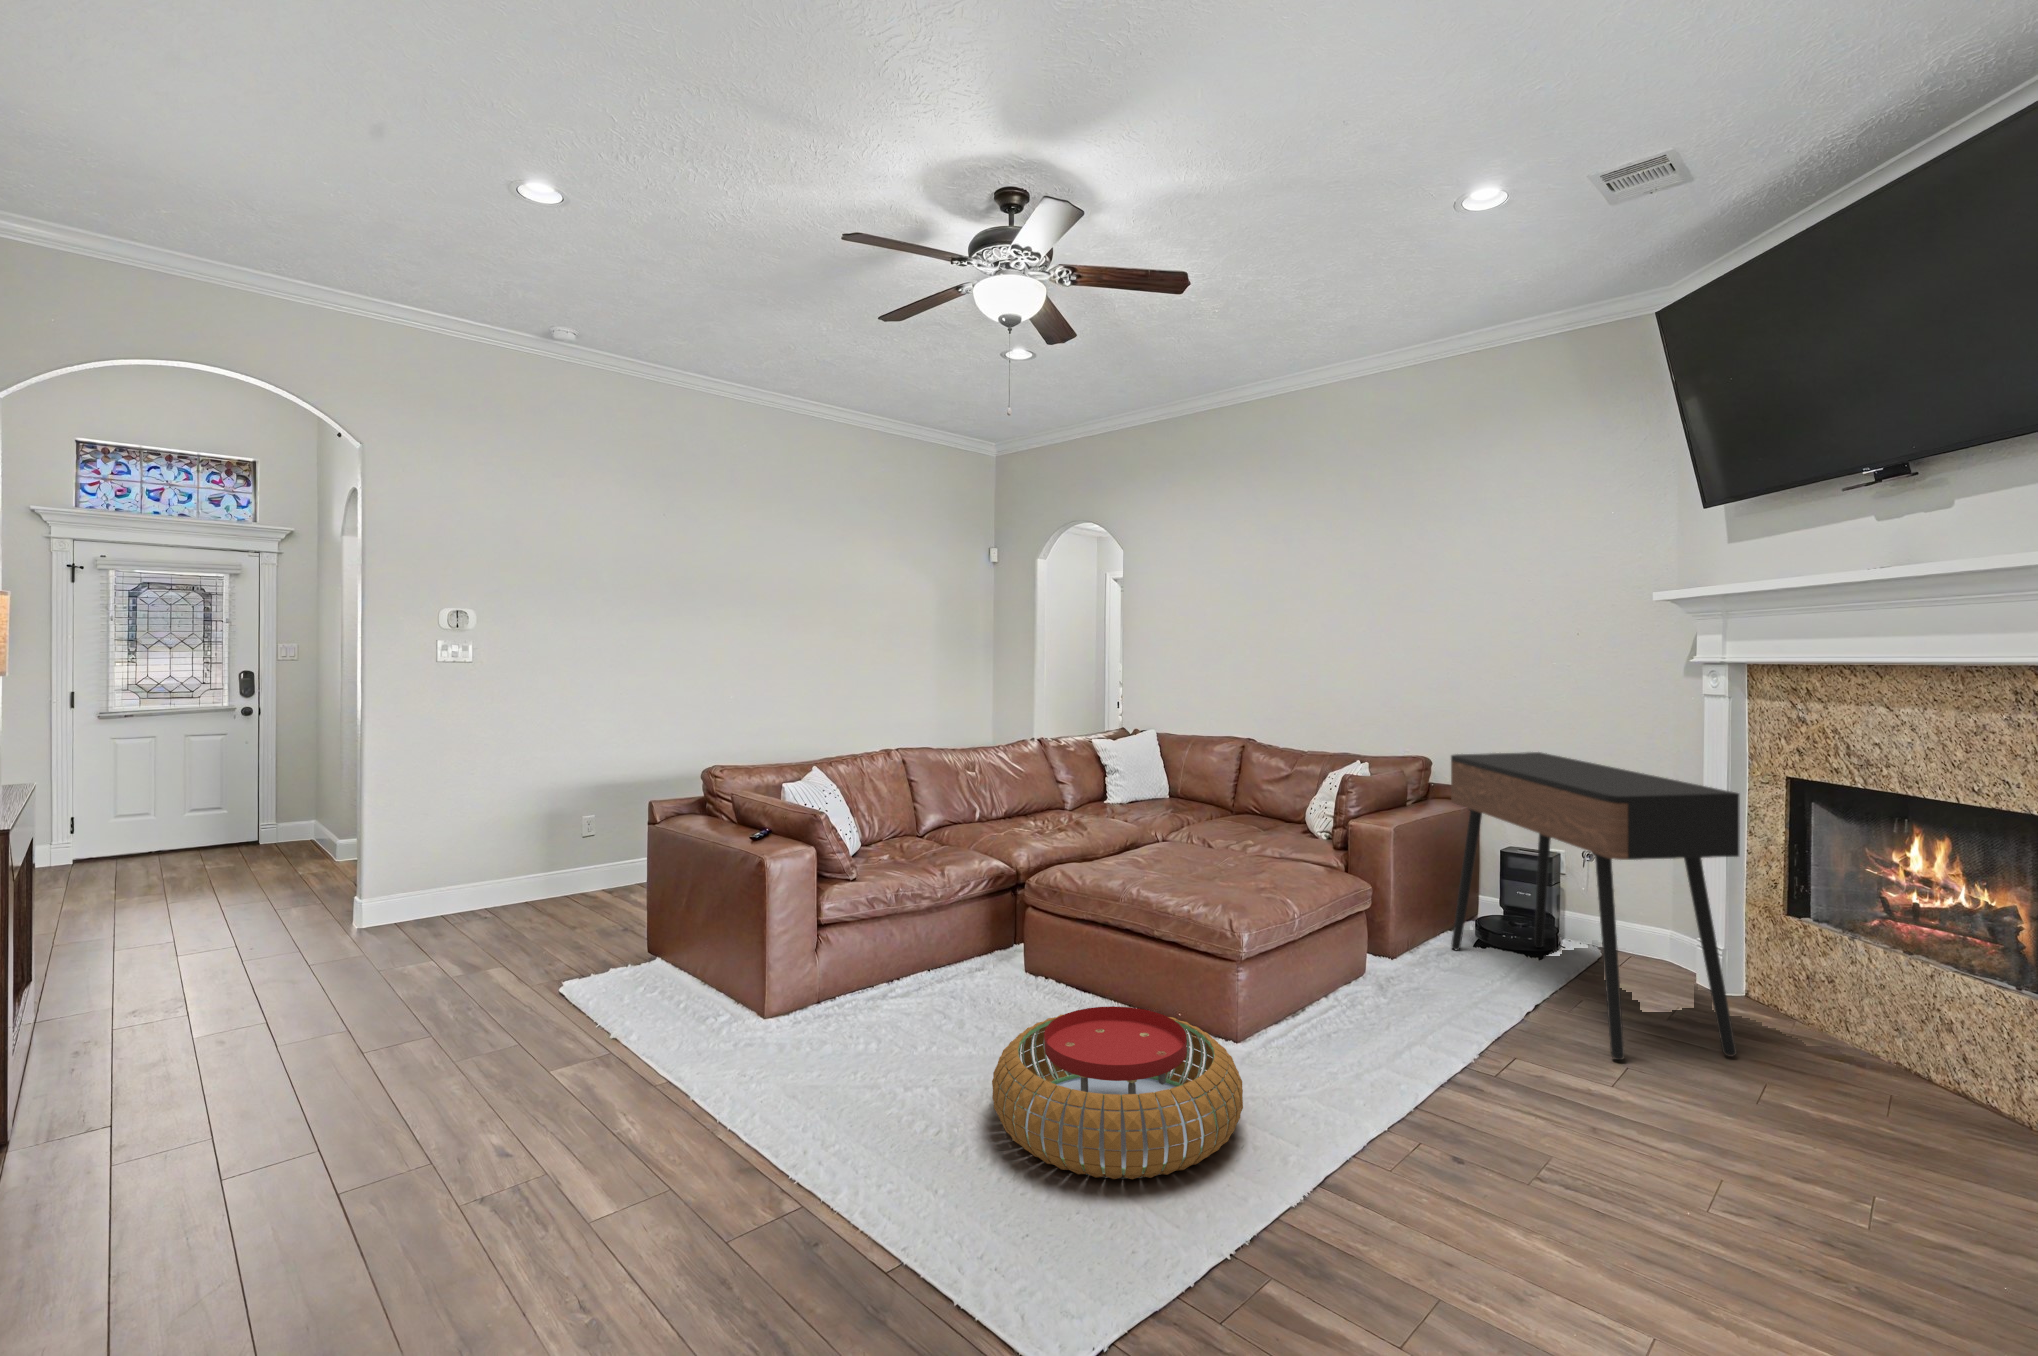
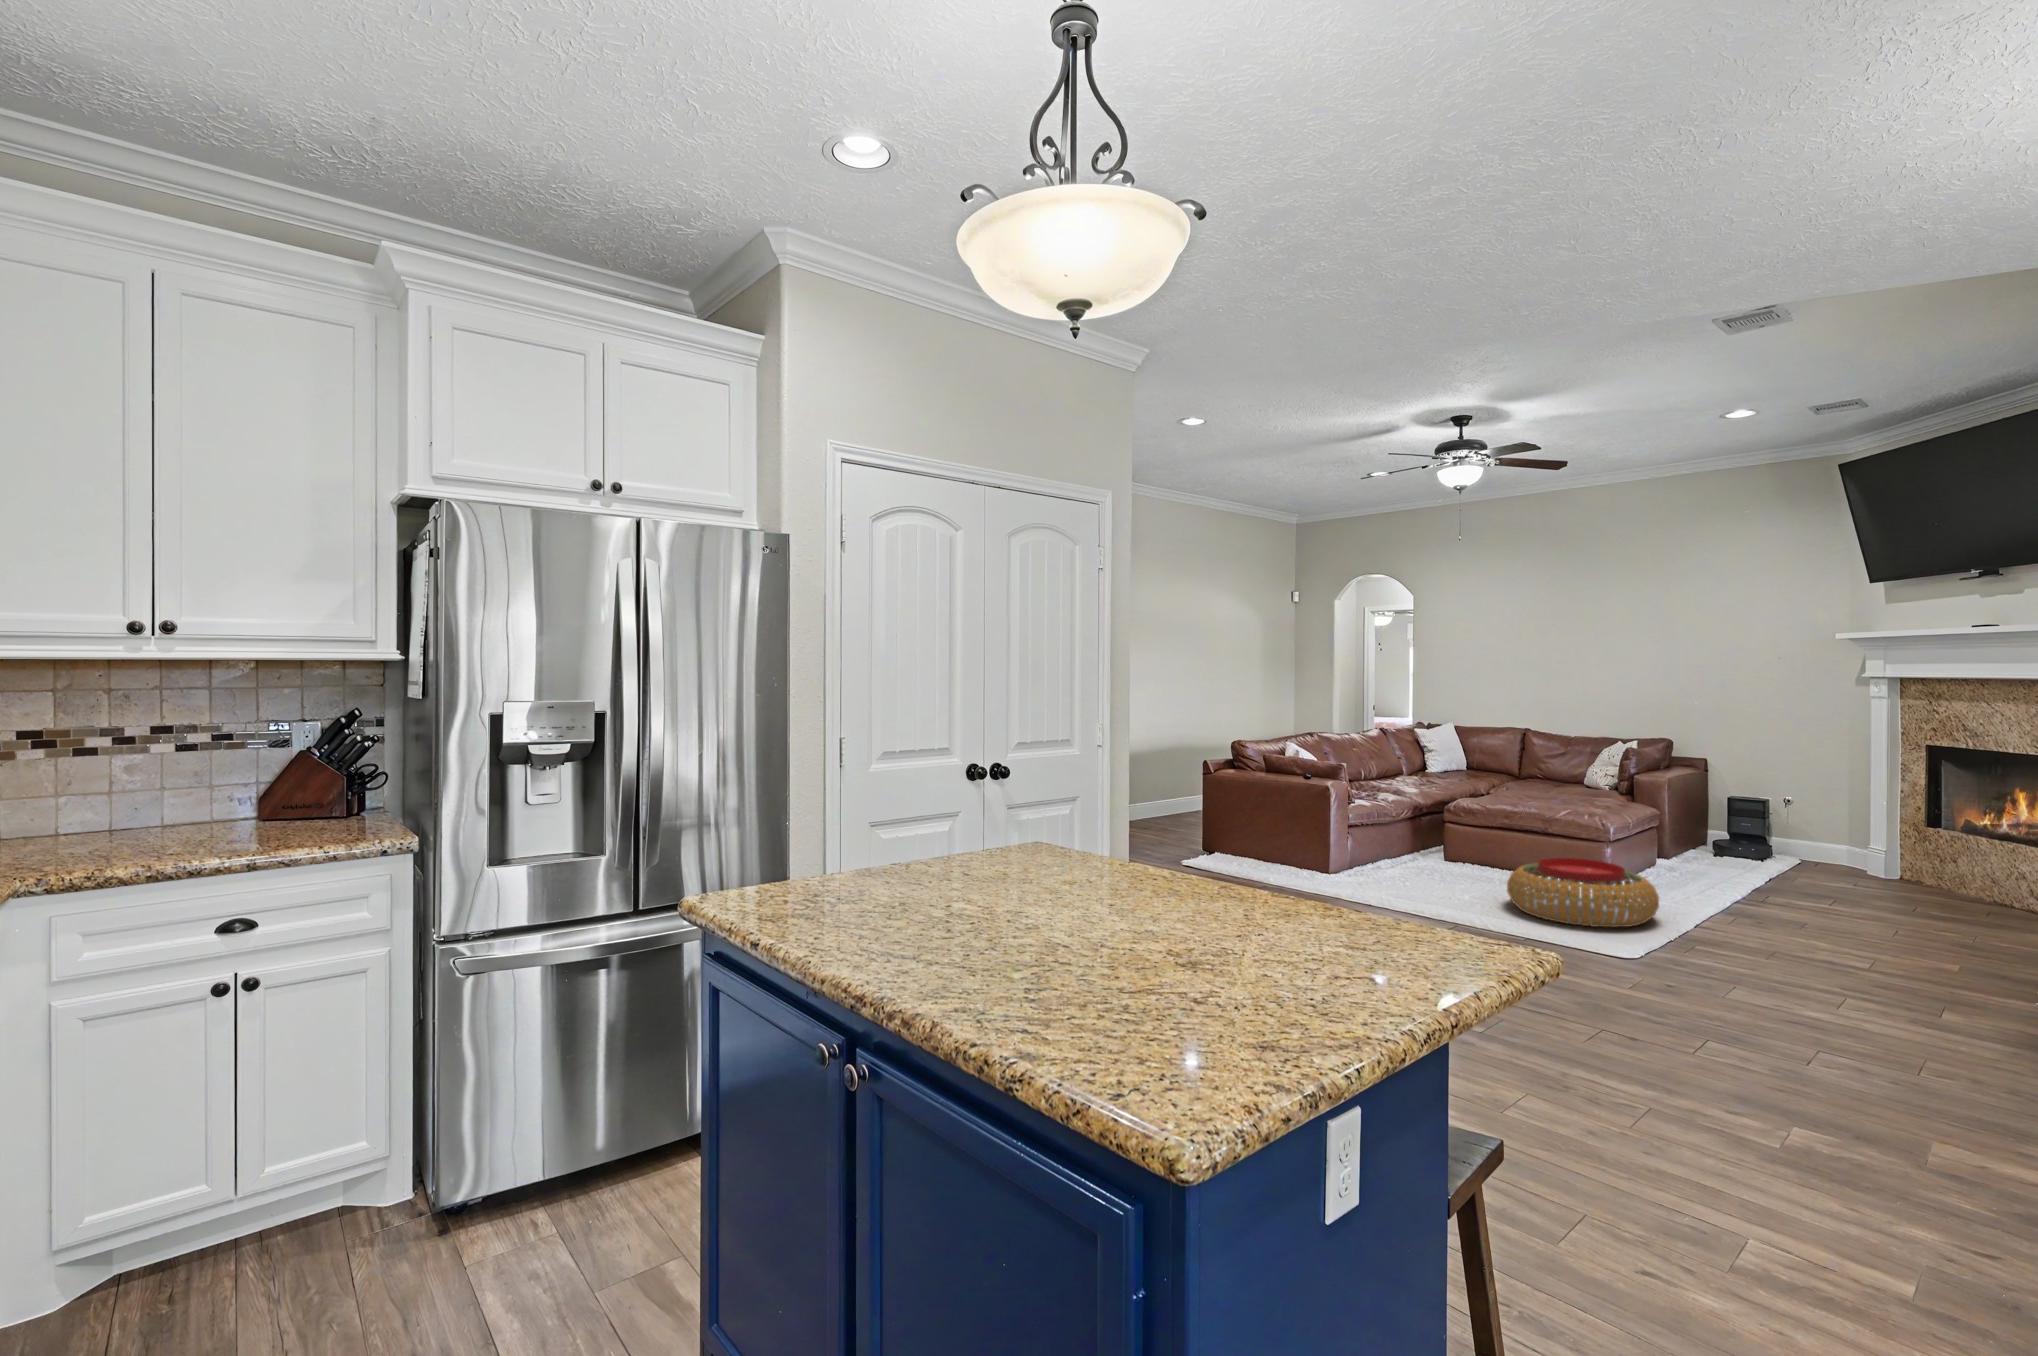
console table: present [1451,752,1740,1060] -> none [1700,734,1908,897]

